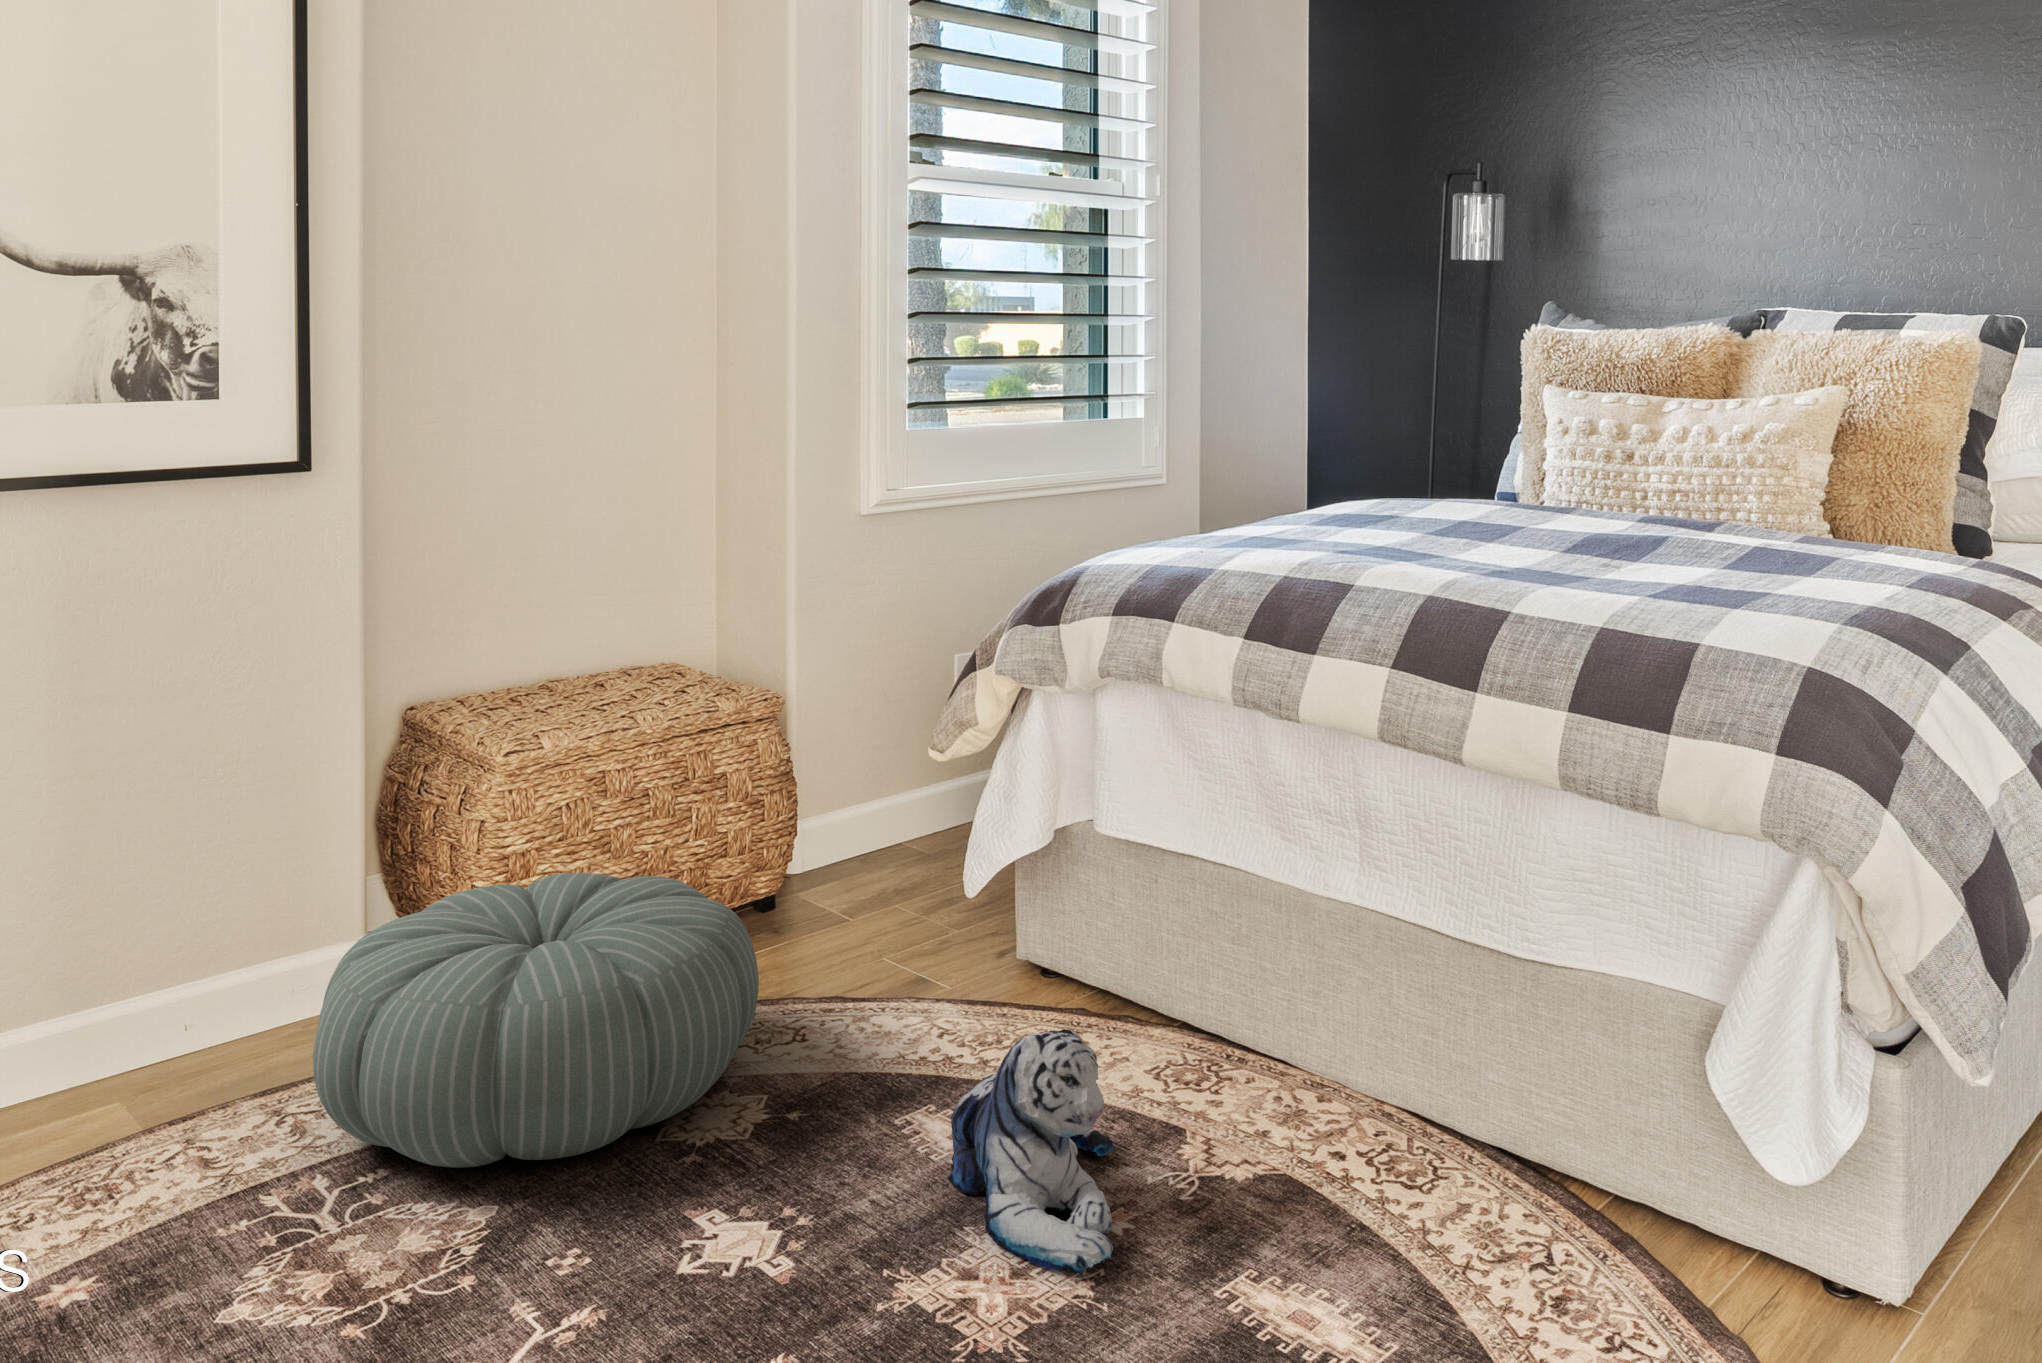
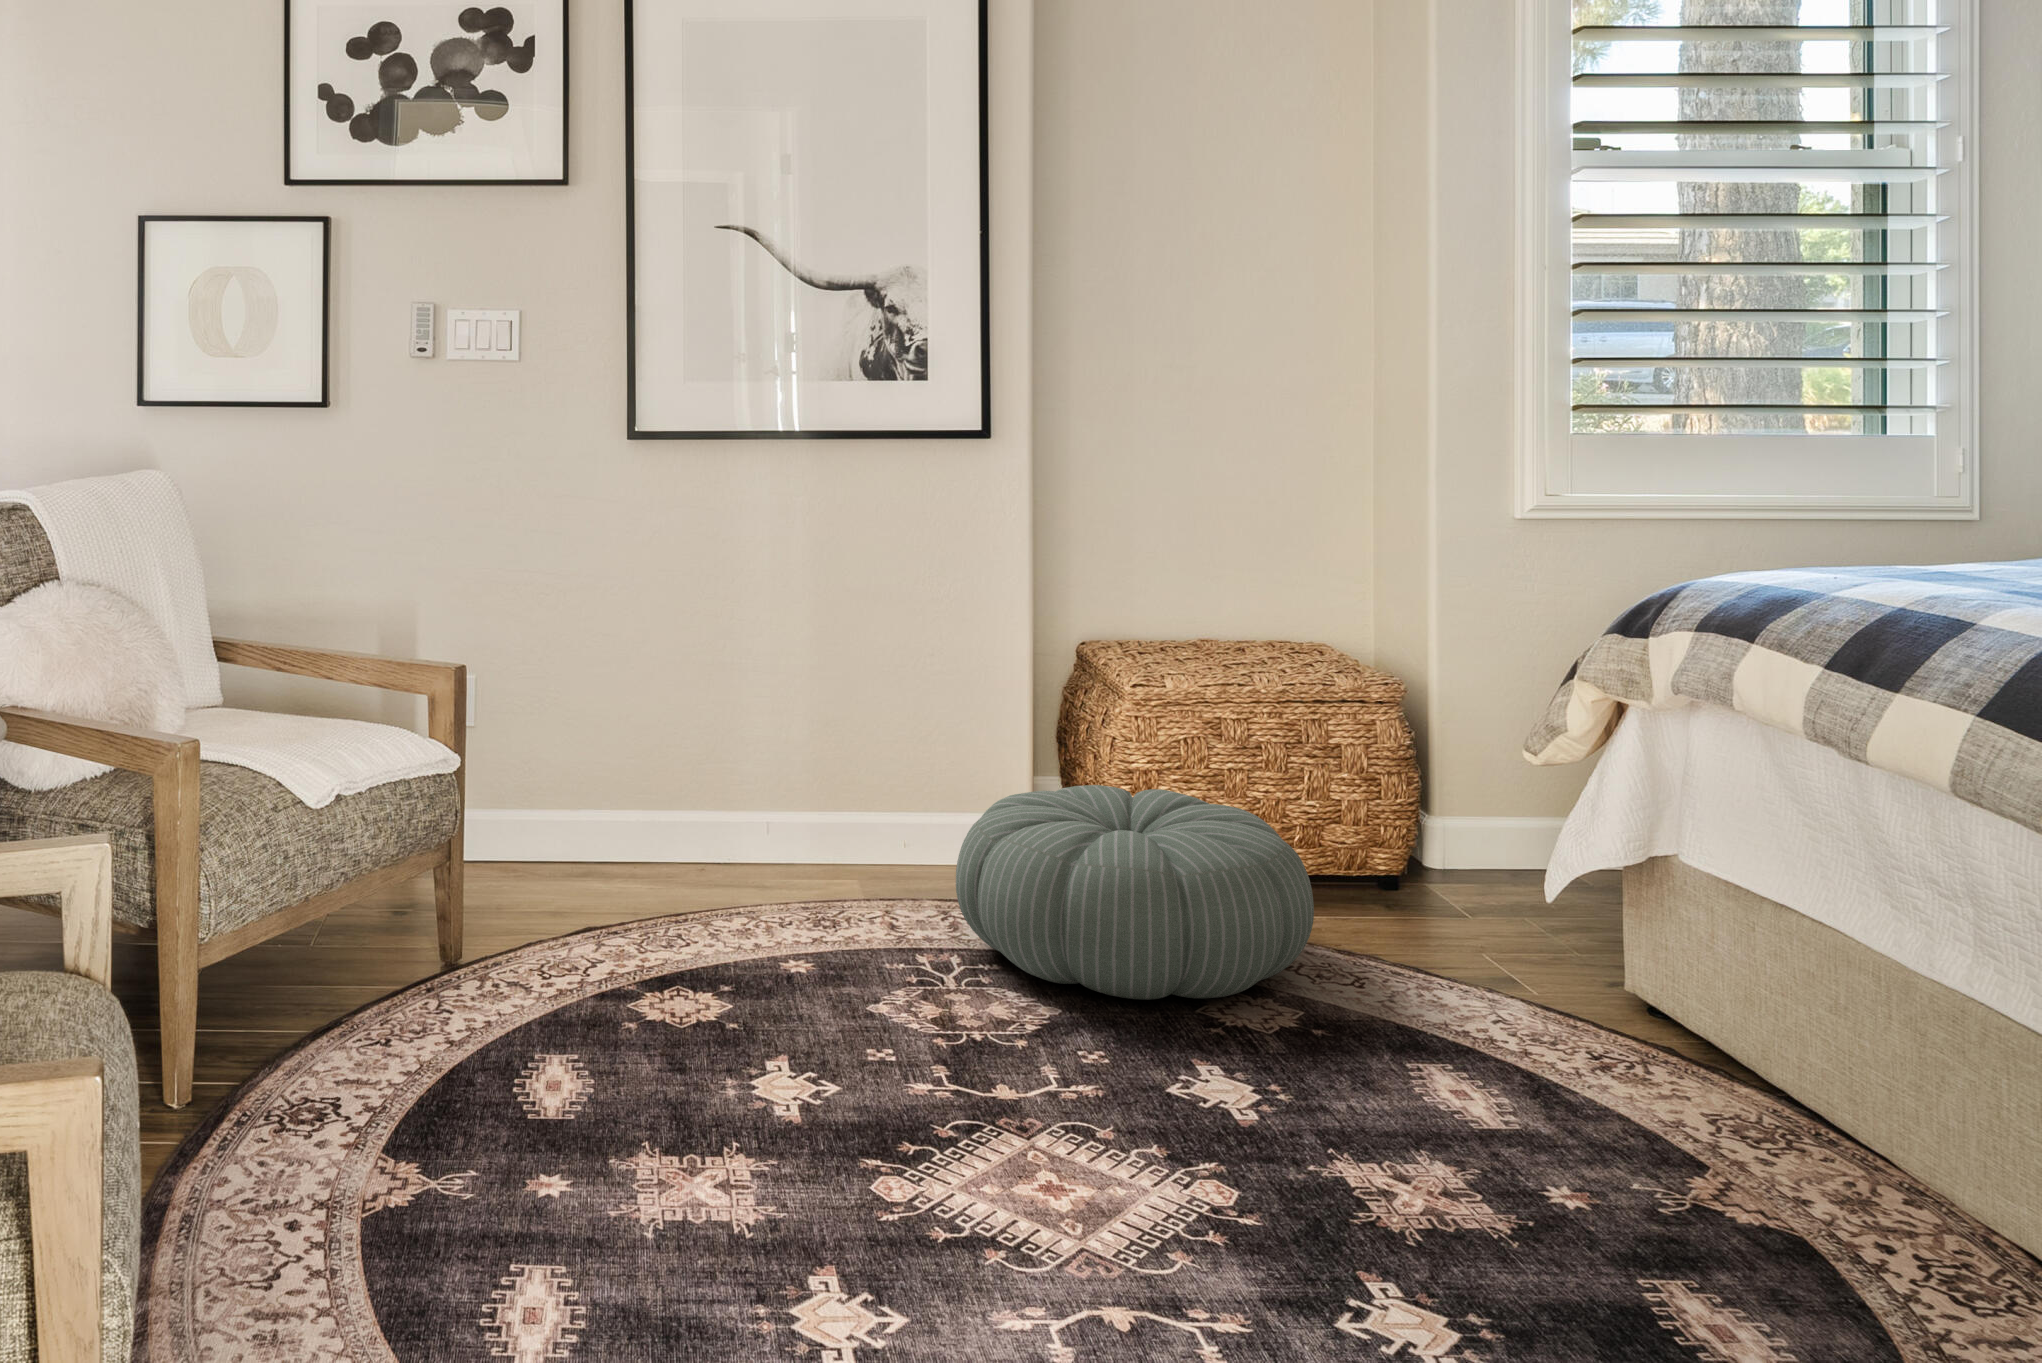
plush toy: present [948,1029,1114,1274] -> none [1425,996,1608,1213]

